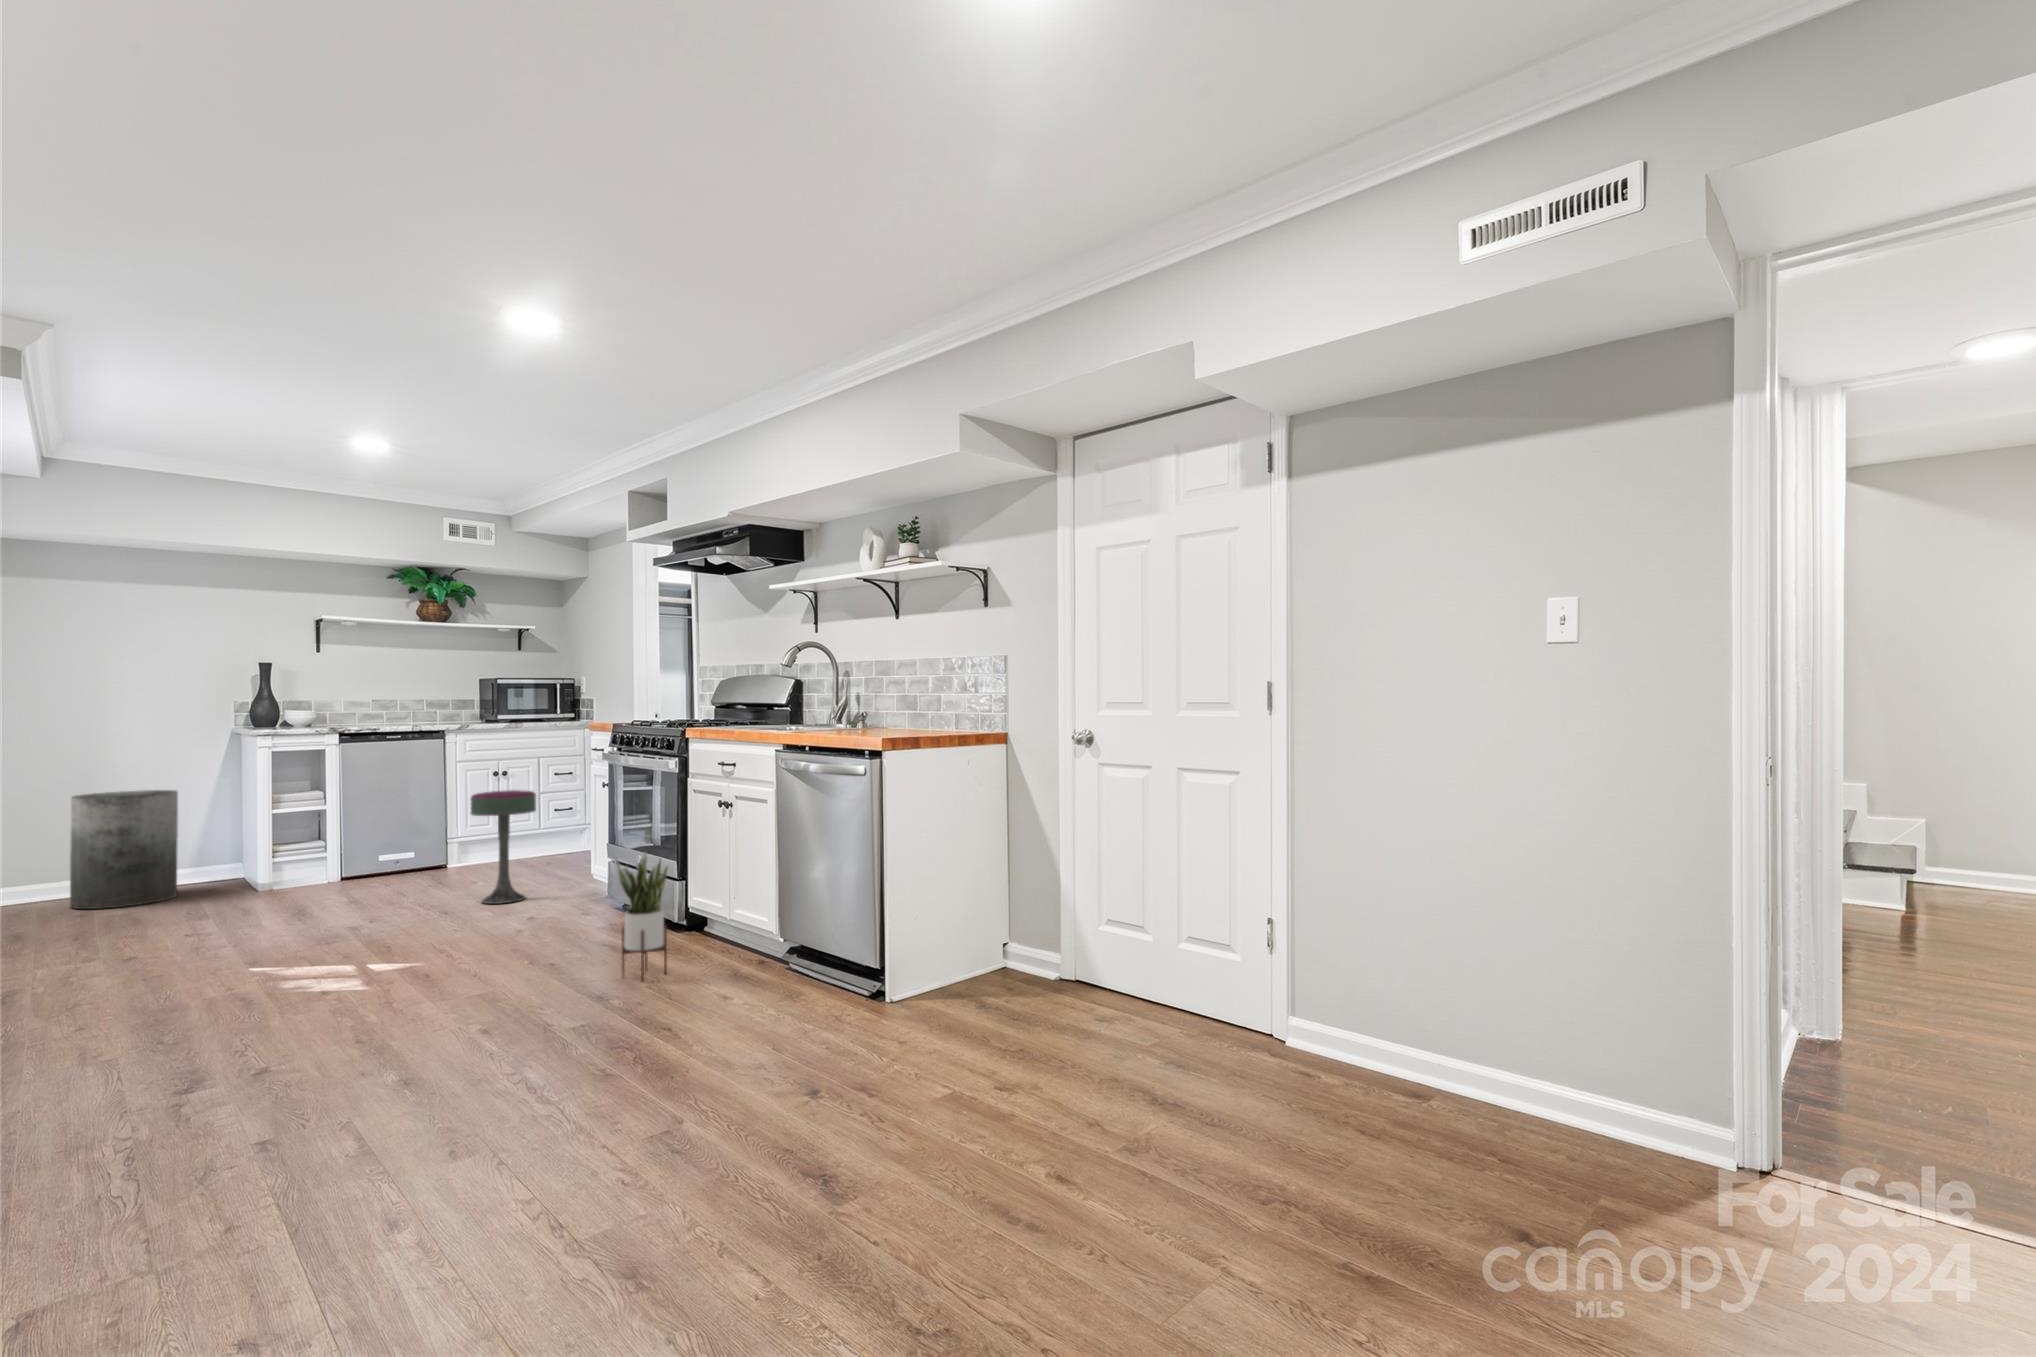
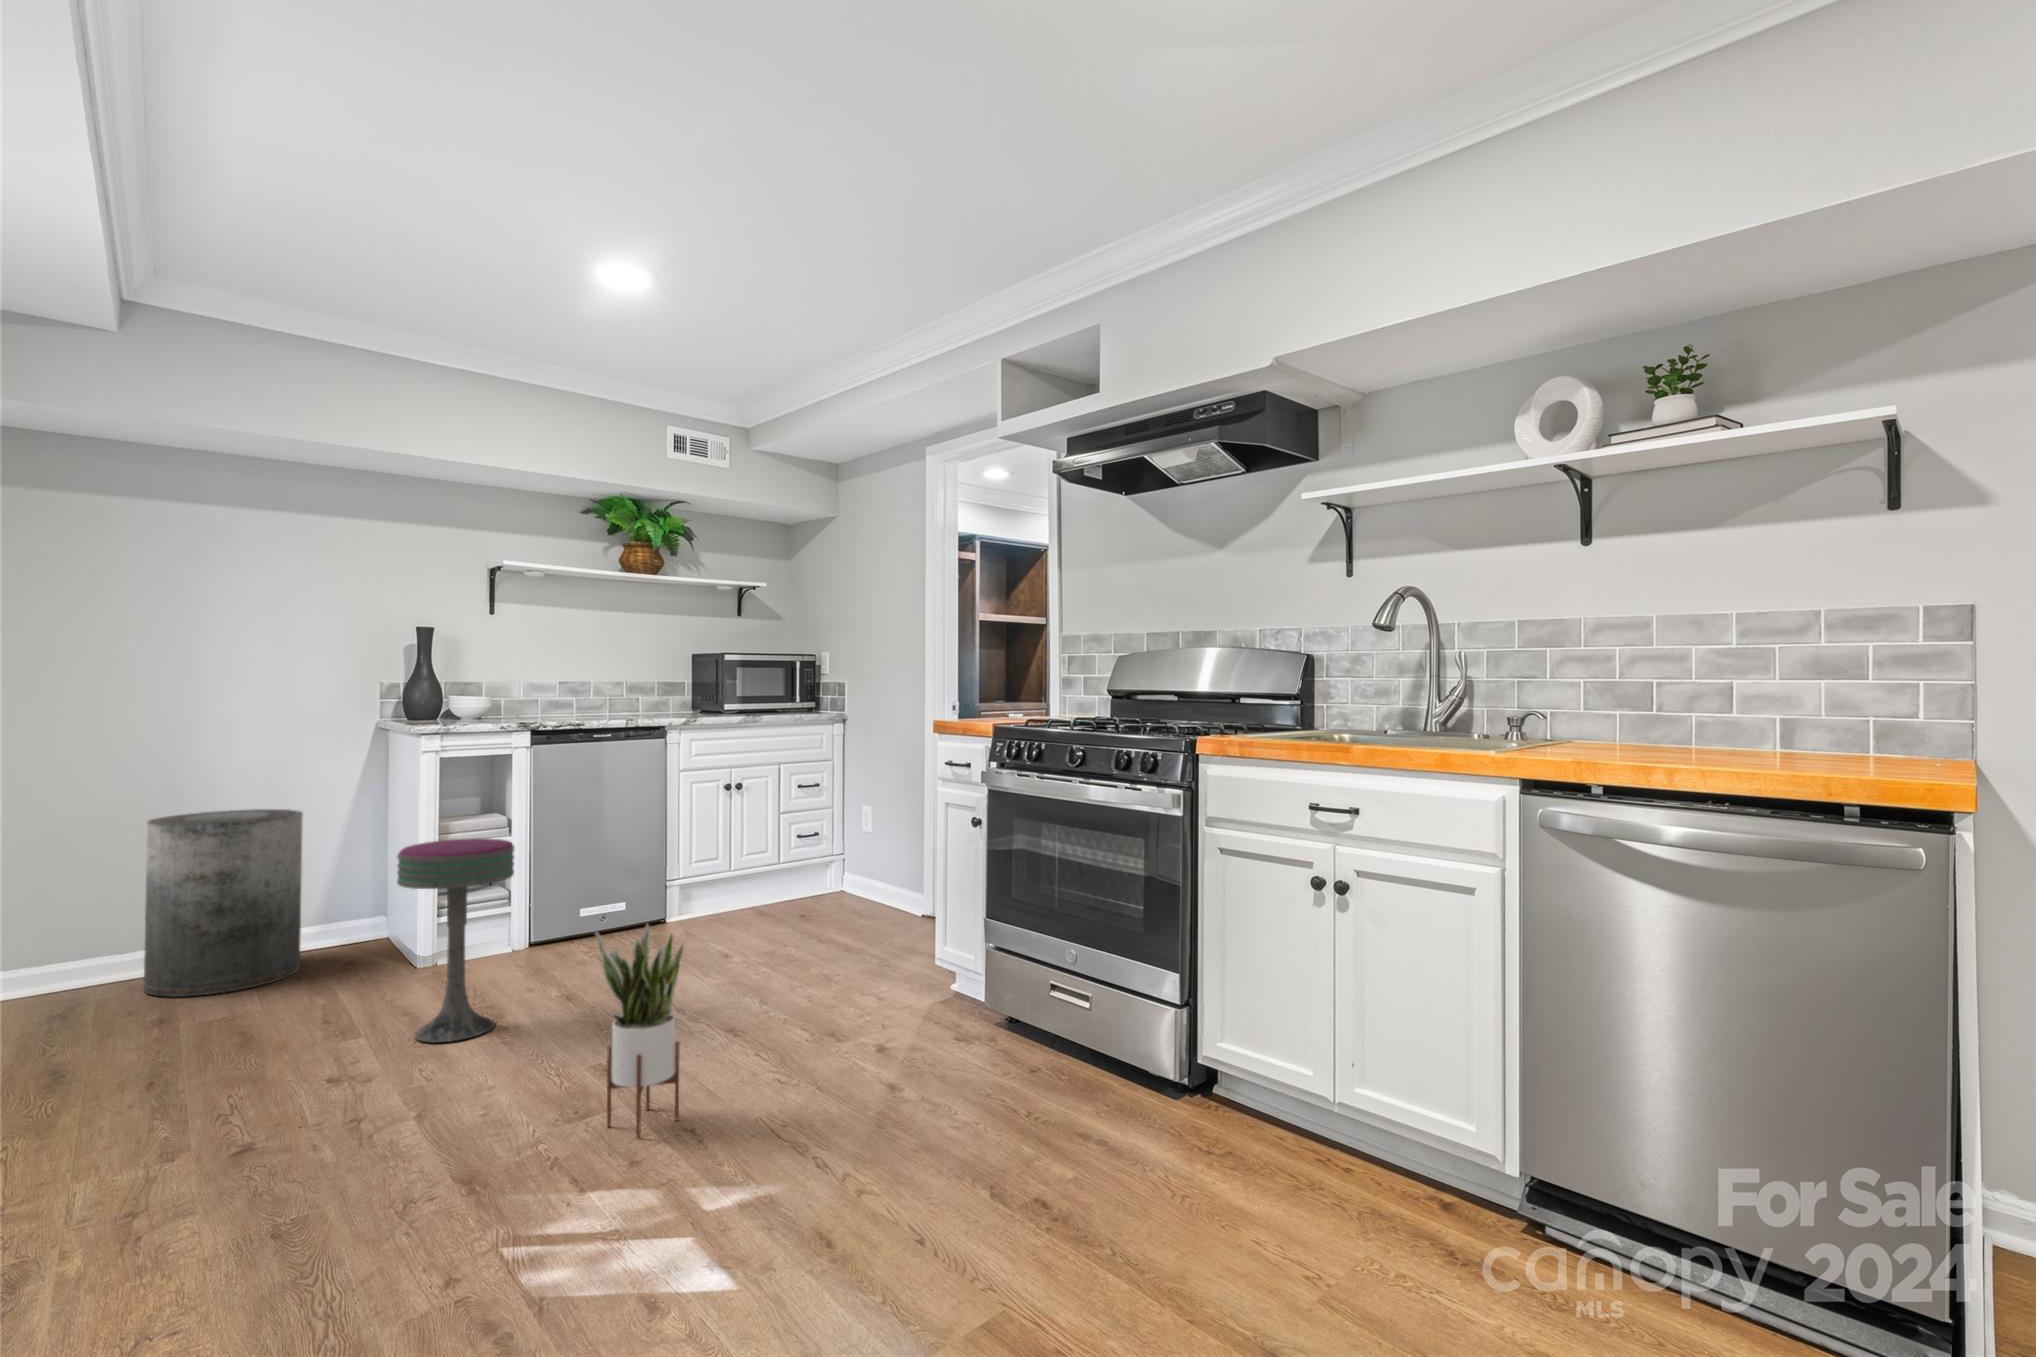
bar stool: present [471,790,536,904] -> present [397,838,515,1042]
potted plant: present [615,853,668,981] -> present [596,925,684,1138]

